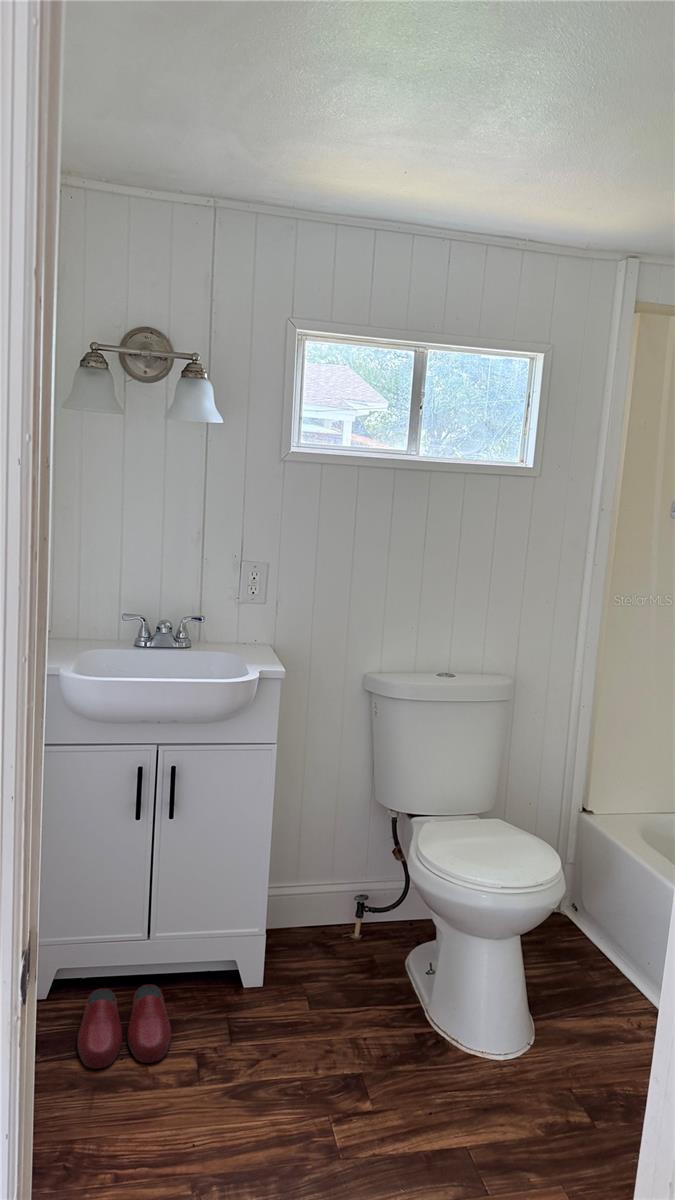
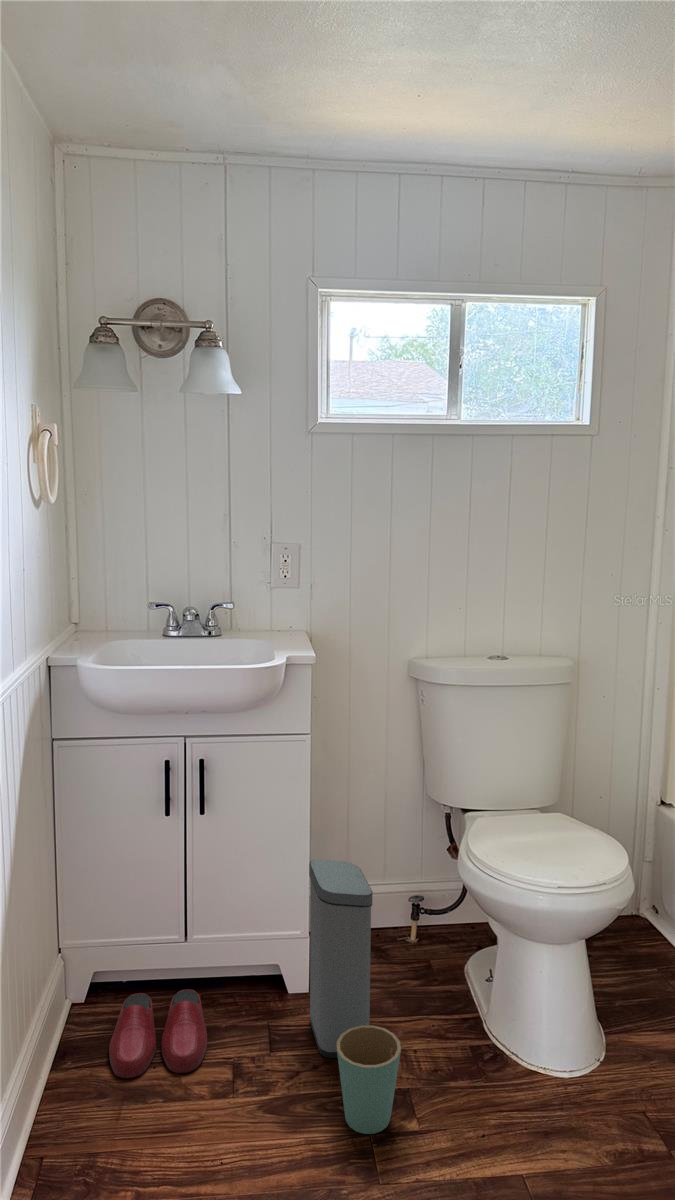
trash can: none [266,862,360,1115] -> present [309,860,401,1134]

